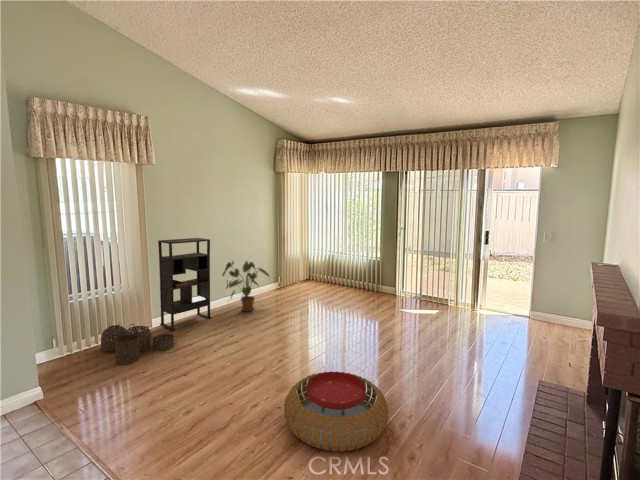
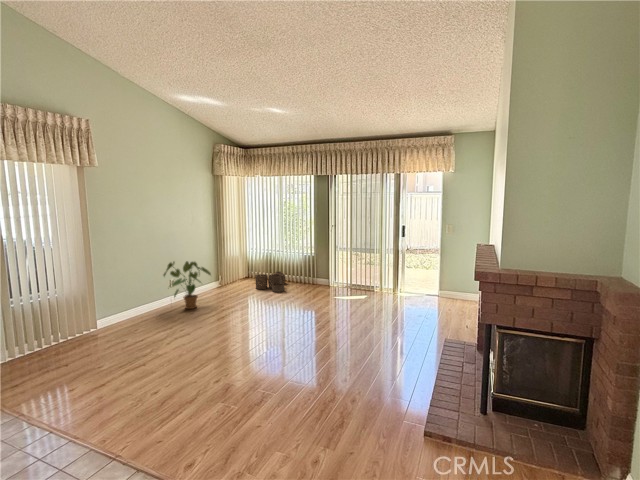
bookshelf: present [158,238,212,331] -> none [99,239,156,330]
woven basket: present [101,324,174,364] -> present [256,272,285,292]
pouf: present [284,371,388,452] -> none [245,343,332,401]

